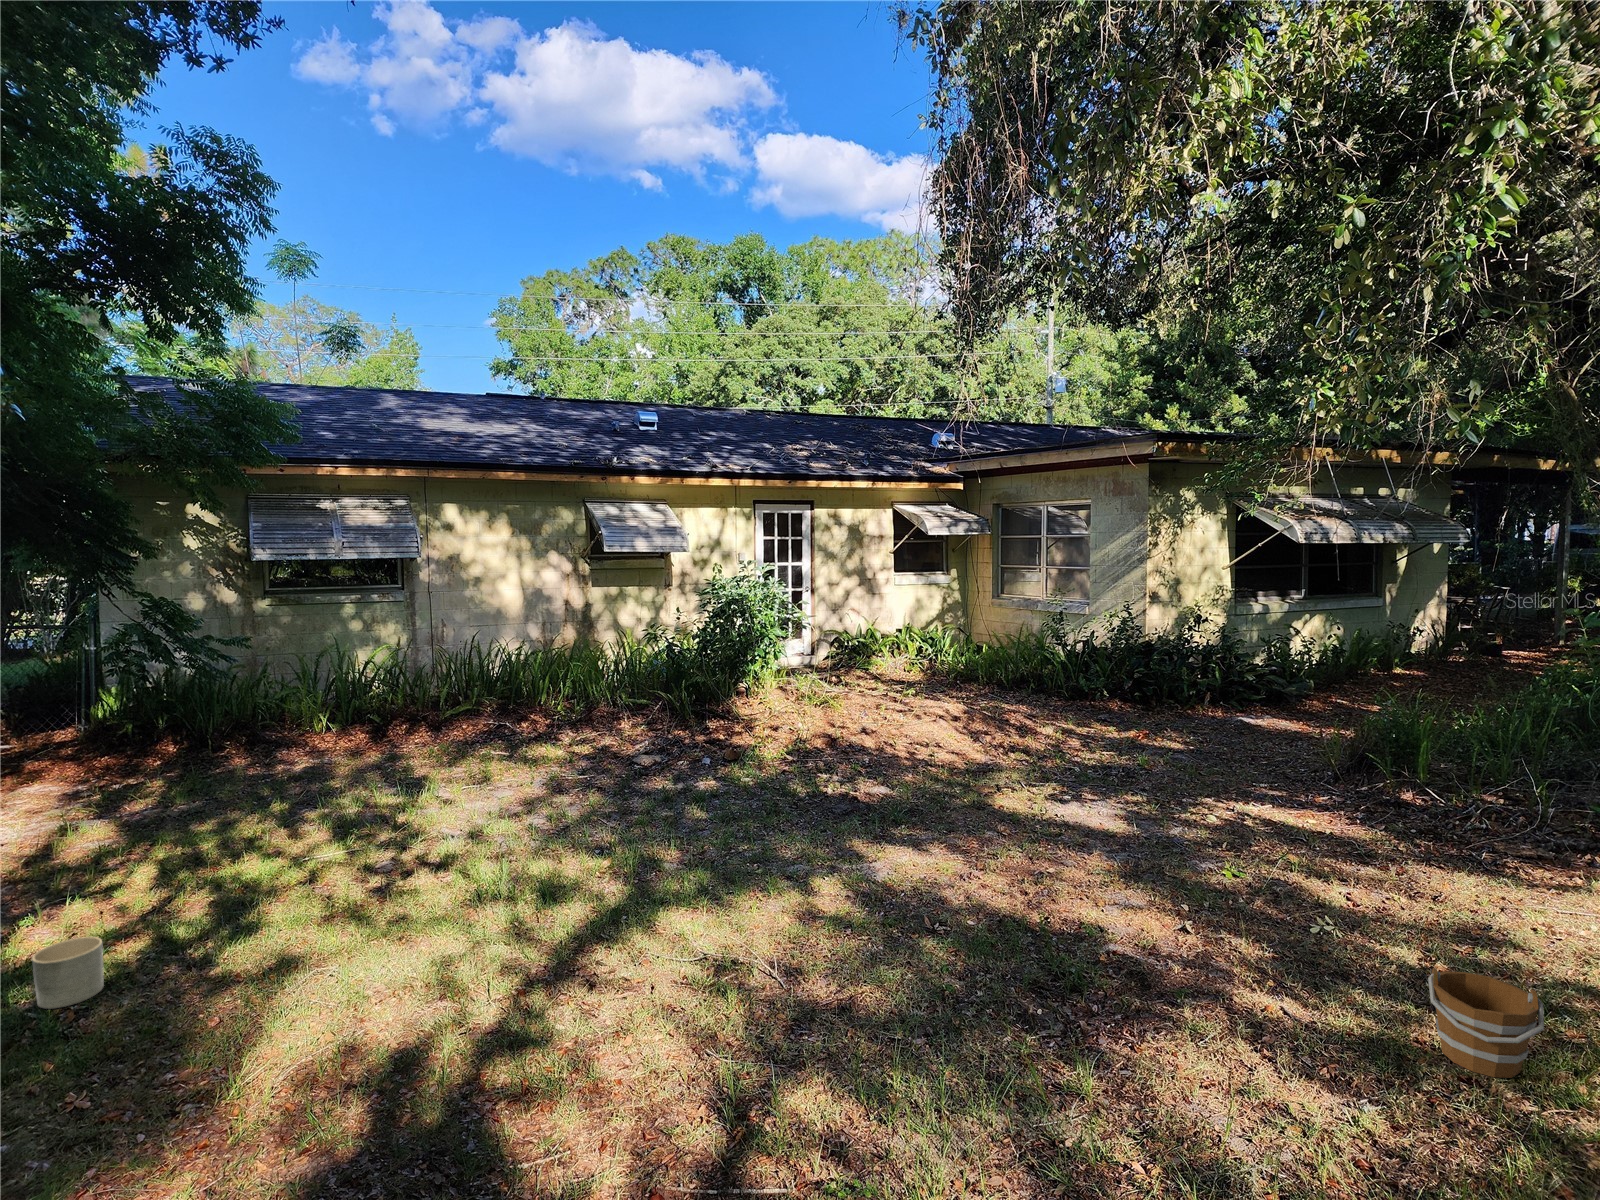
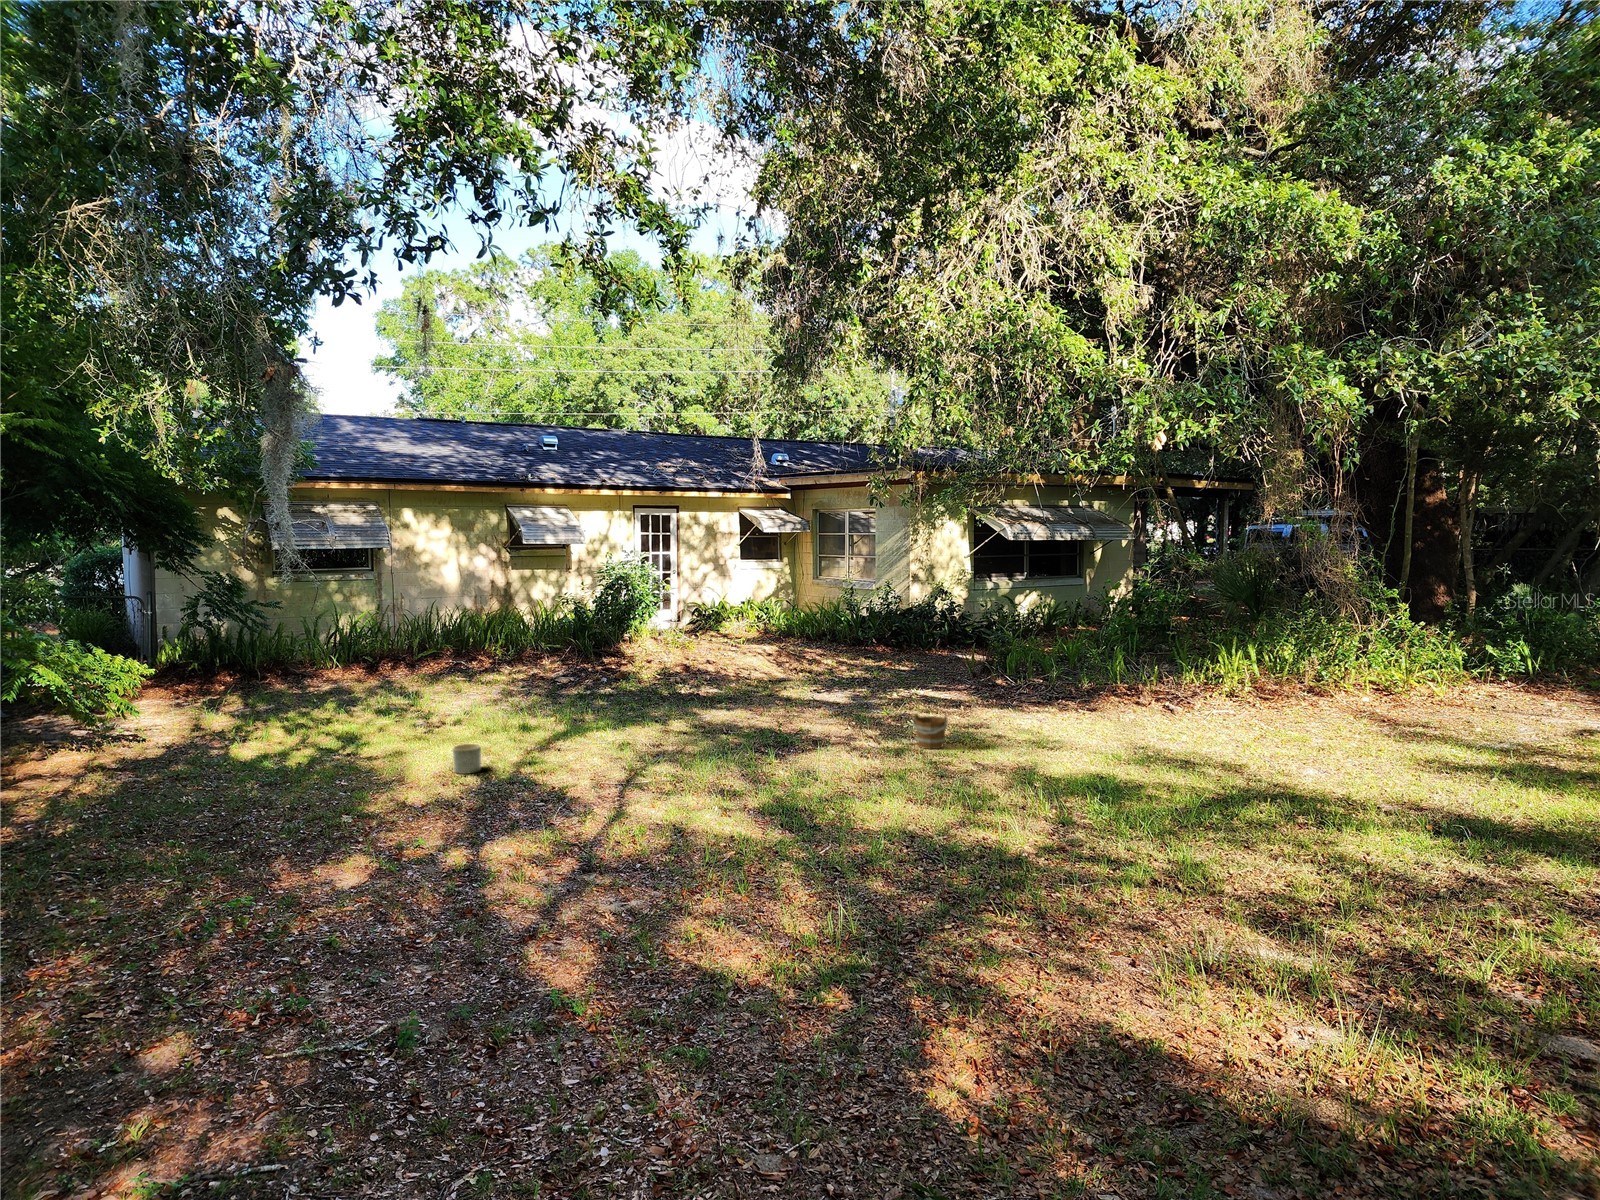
planter: present [32,937,104,1009] -> present [453,744,481,774]

